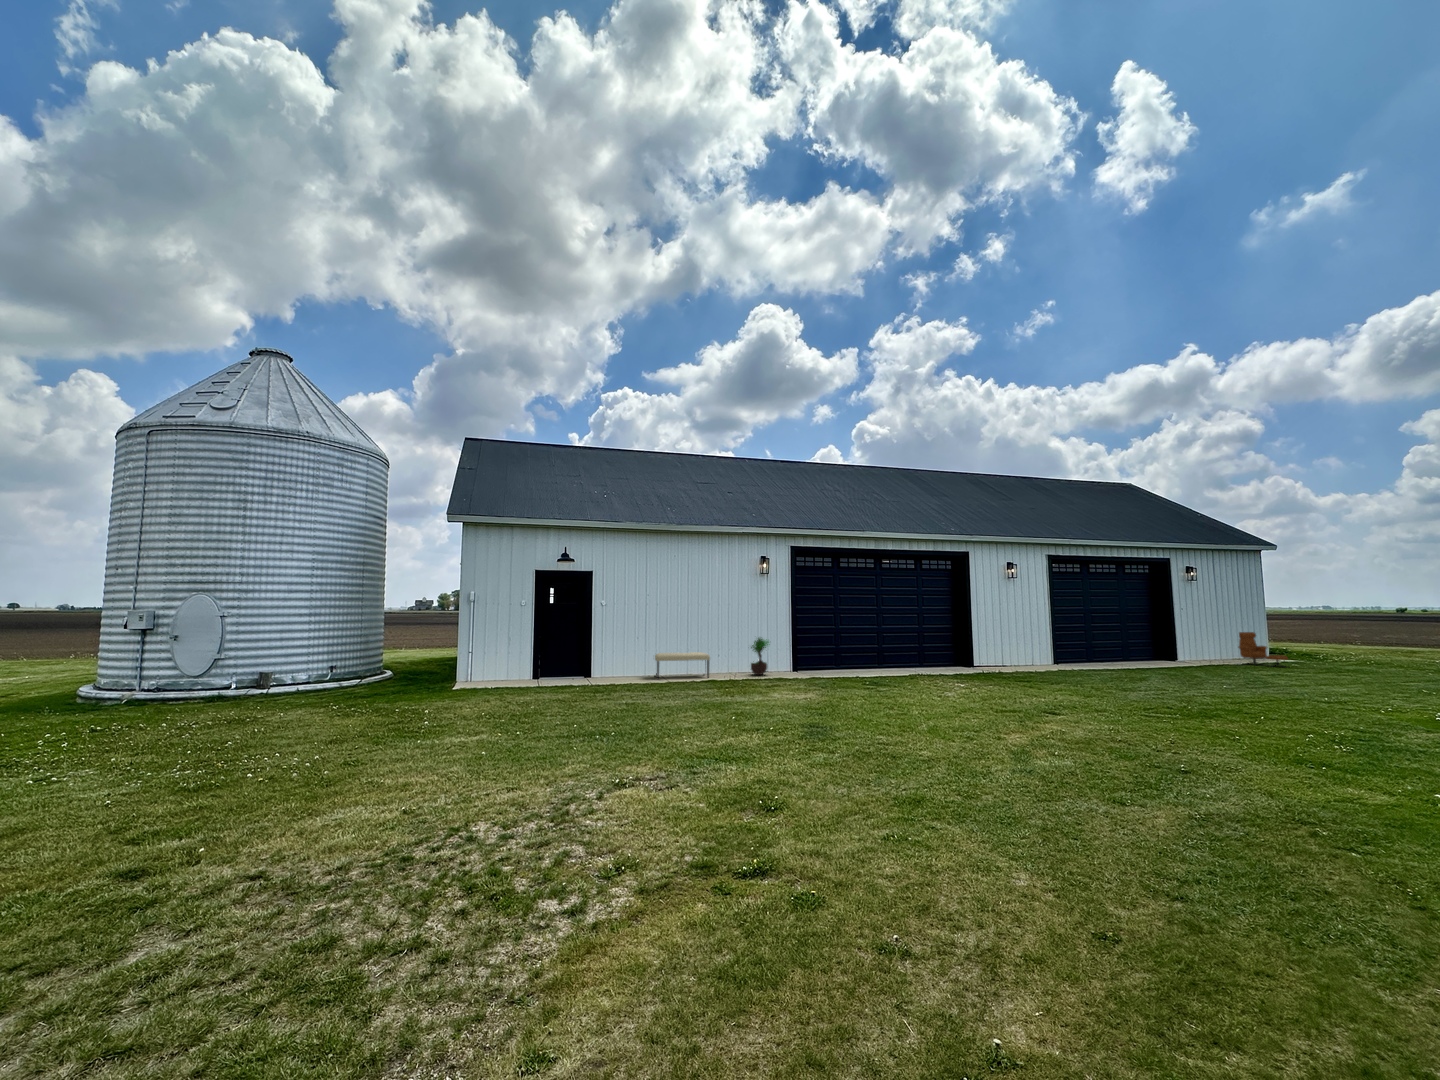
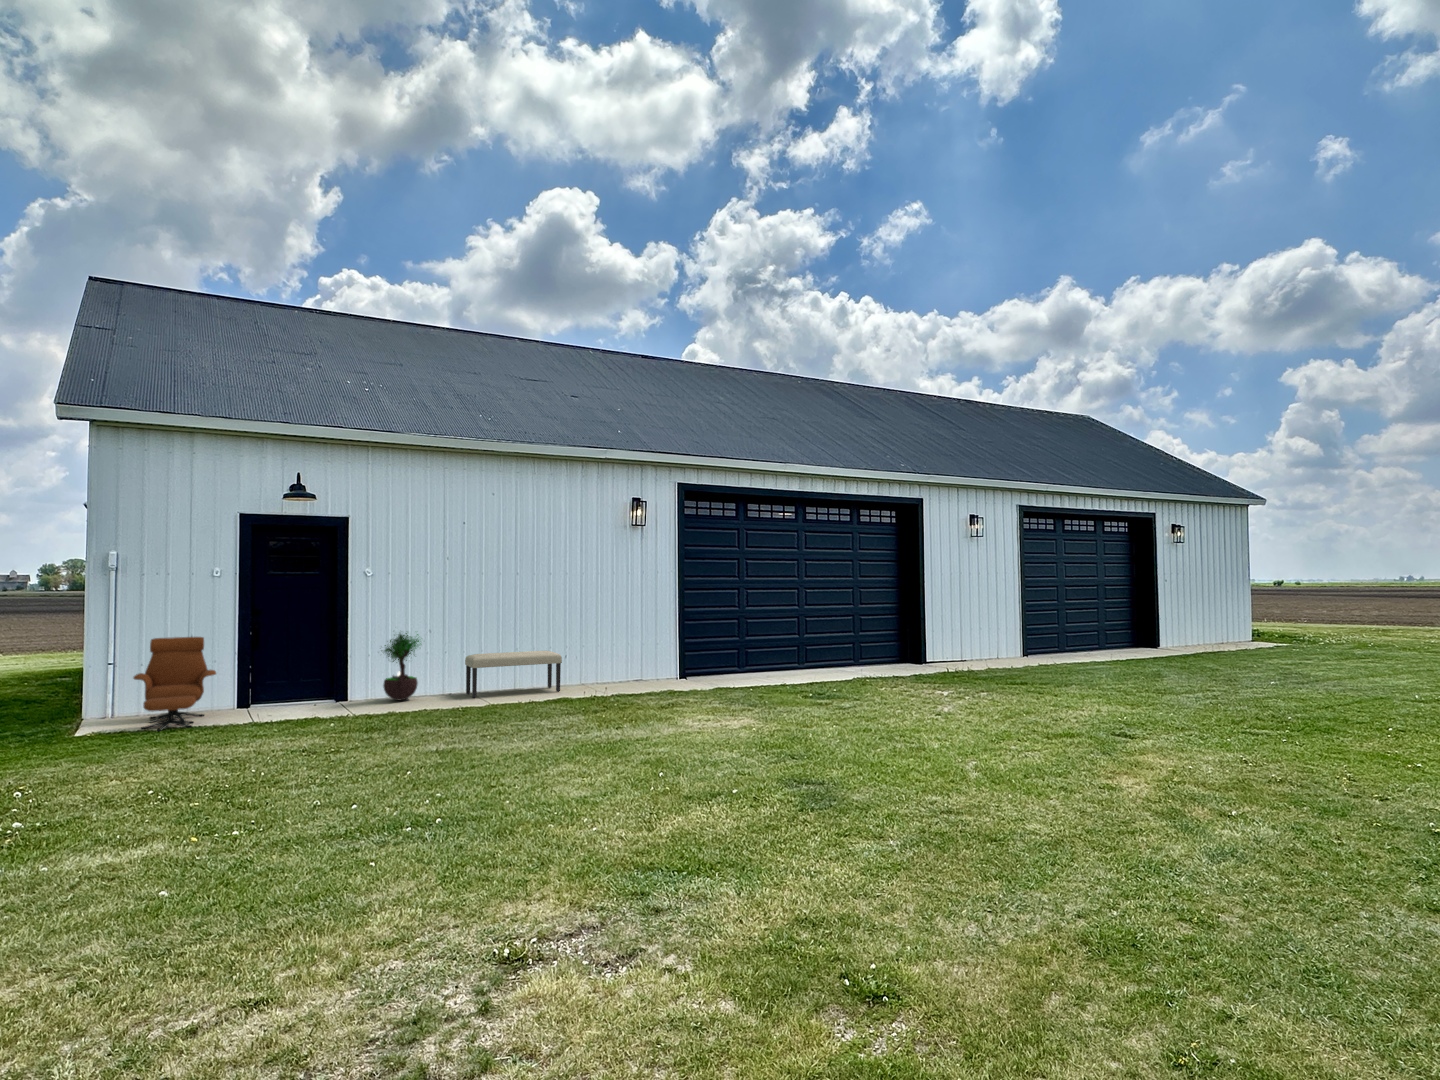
lounge chair: present [1239,632,1288,667] -> present [134,637,216,731]
potted tree: present [751,638,769,675] -> present [383,633,421,700]

